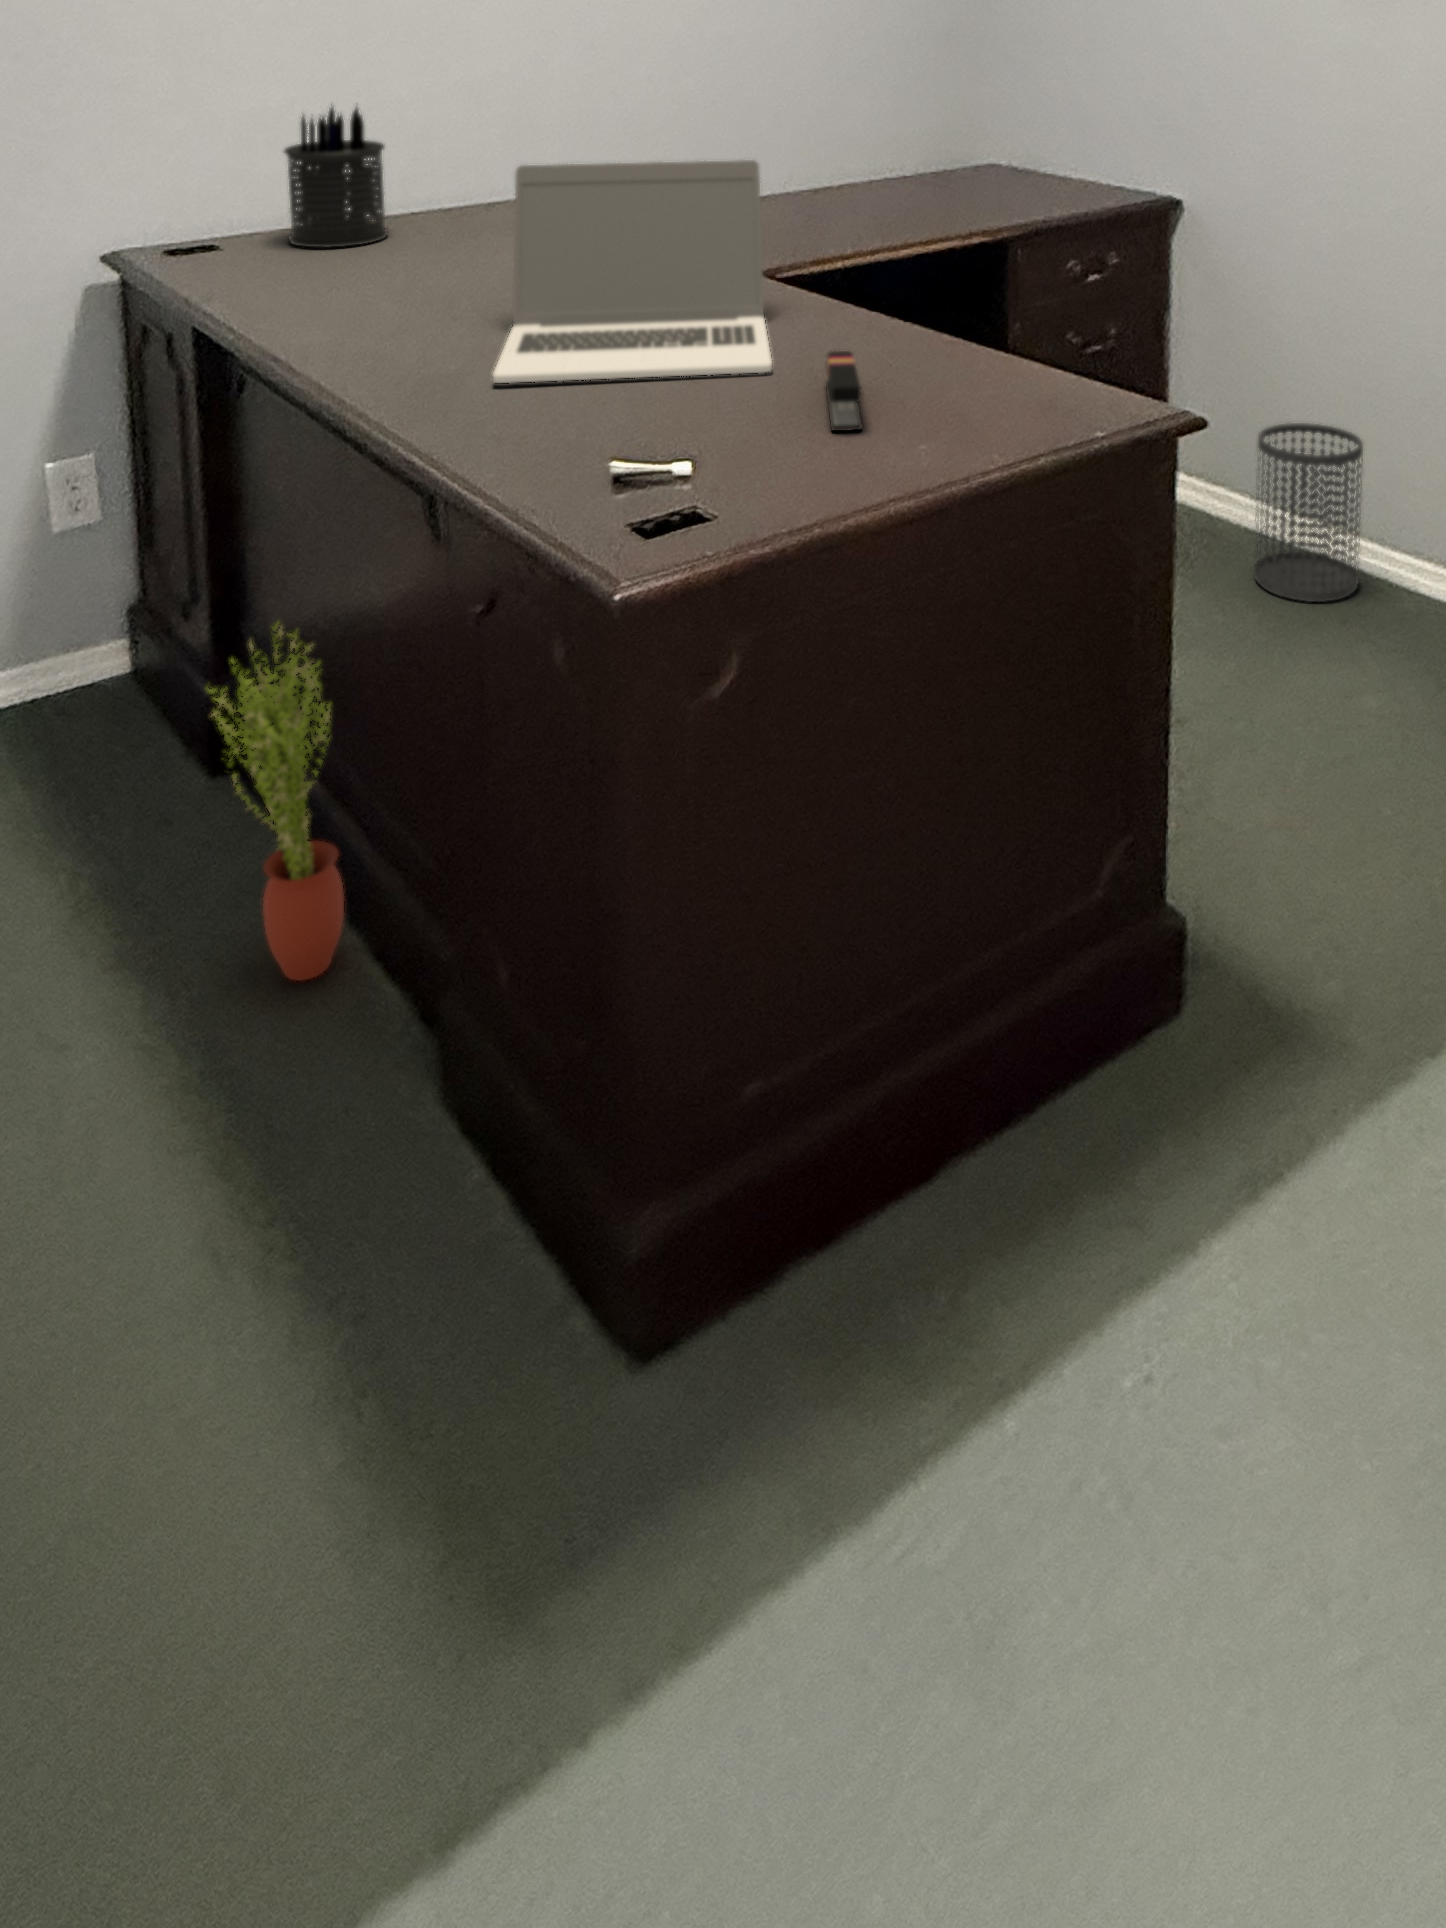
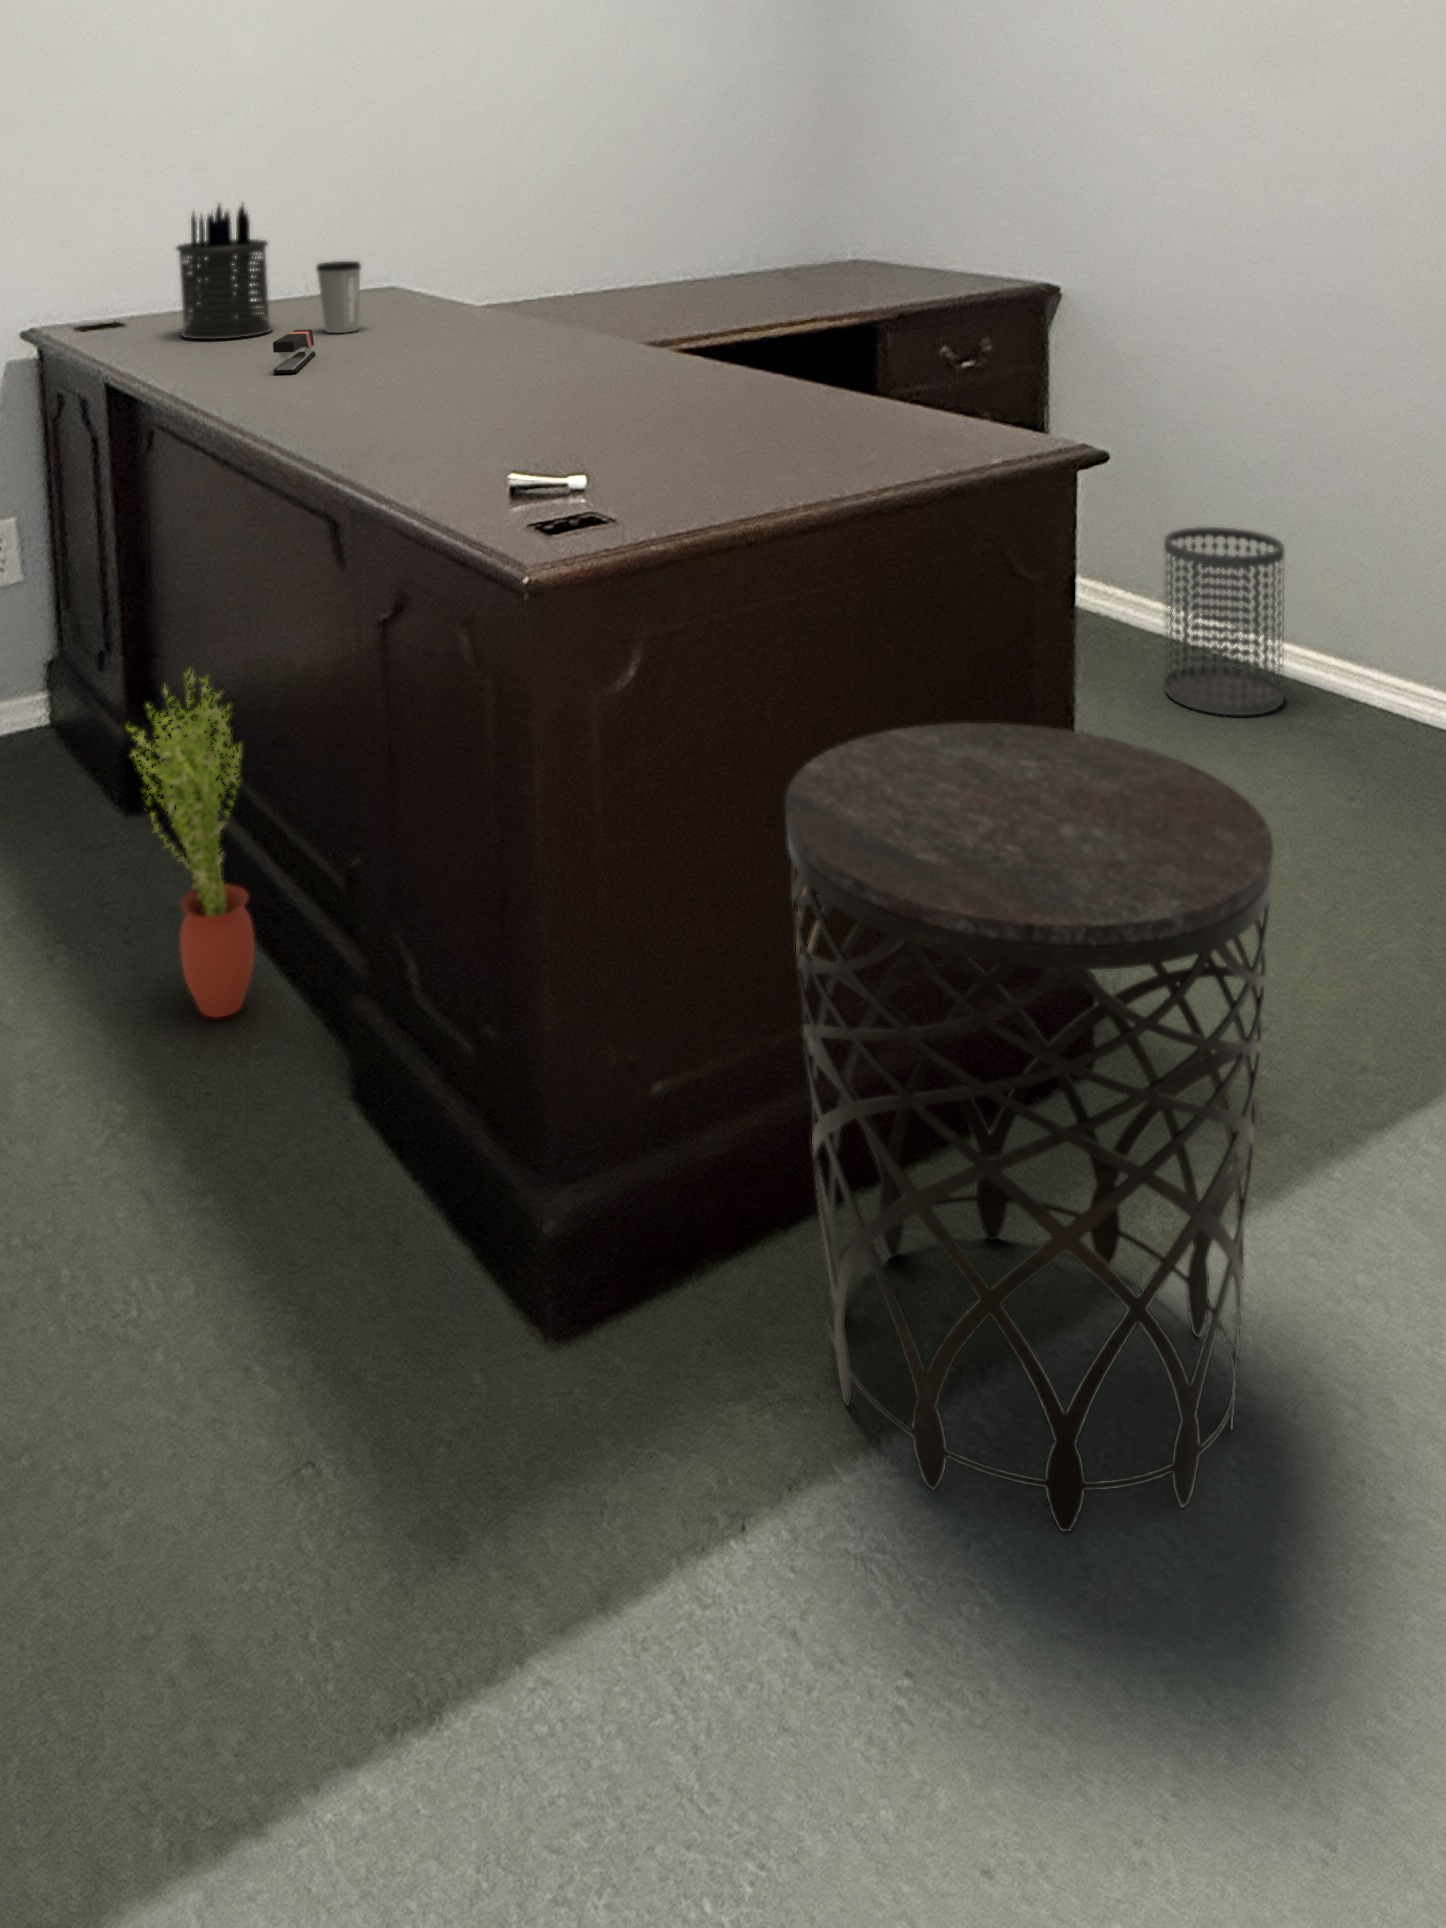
laptop: present [493,160,772,383] -> none [389,227,662,431]
coffee cup: none [434,166,483,242] -> present [316,261,361,333]
stapler: present [826,351,862,431] -> present [273,329,315,373]
side table: none [869,691,1320,1493] -> present [785,723,1273,1532]

